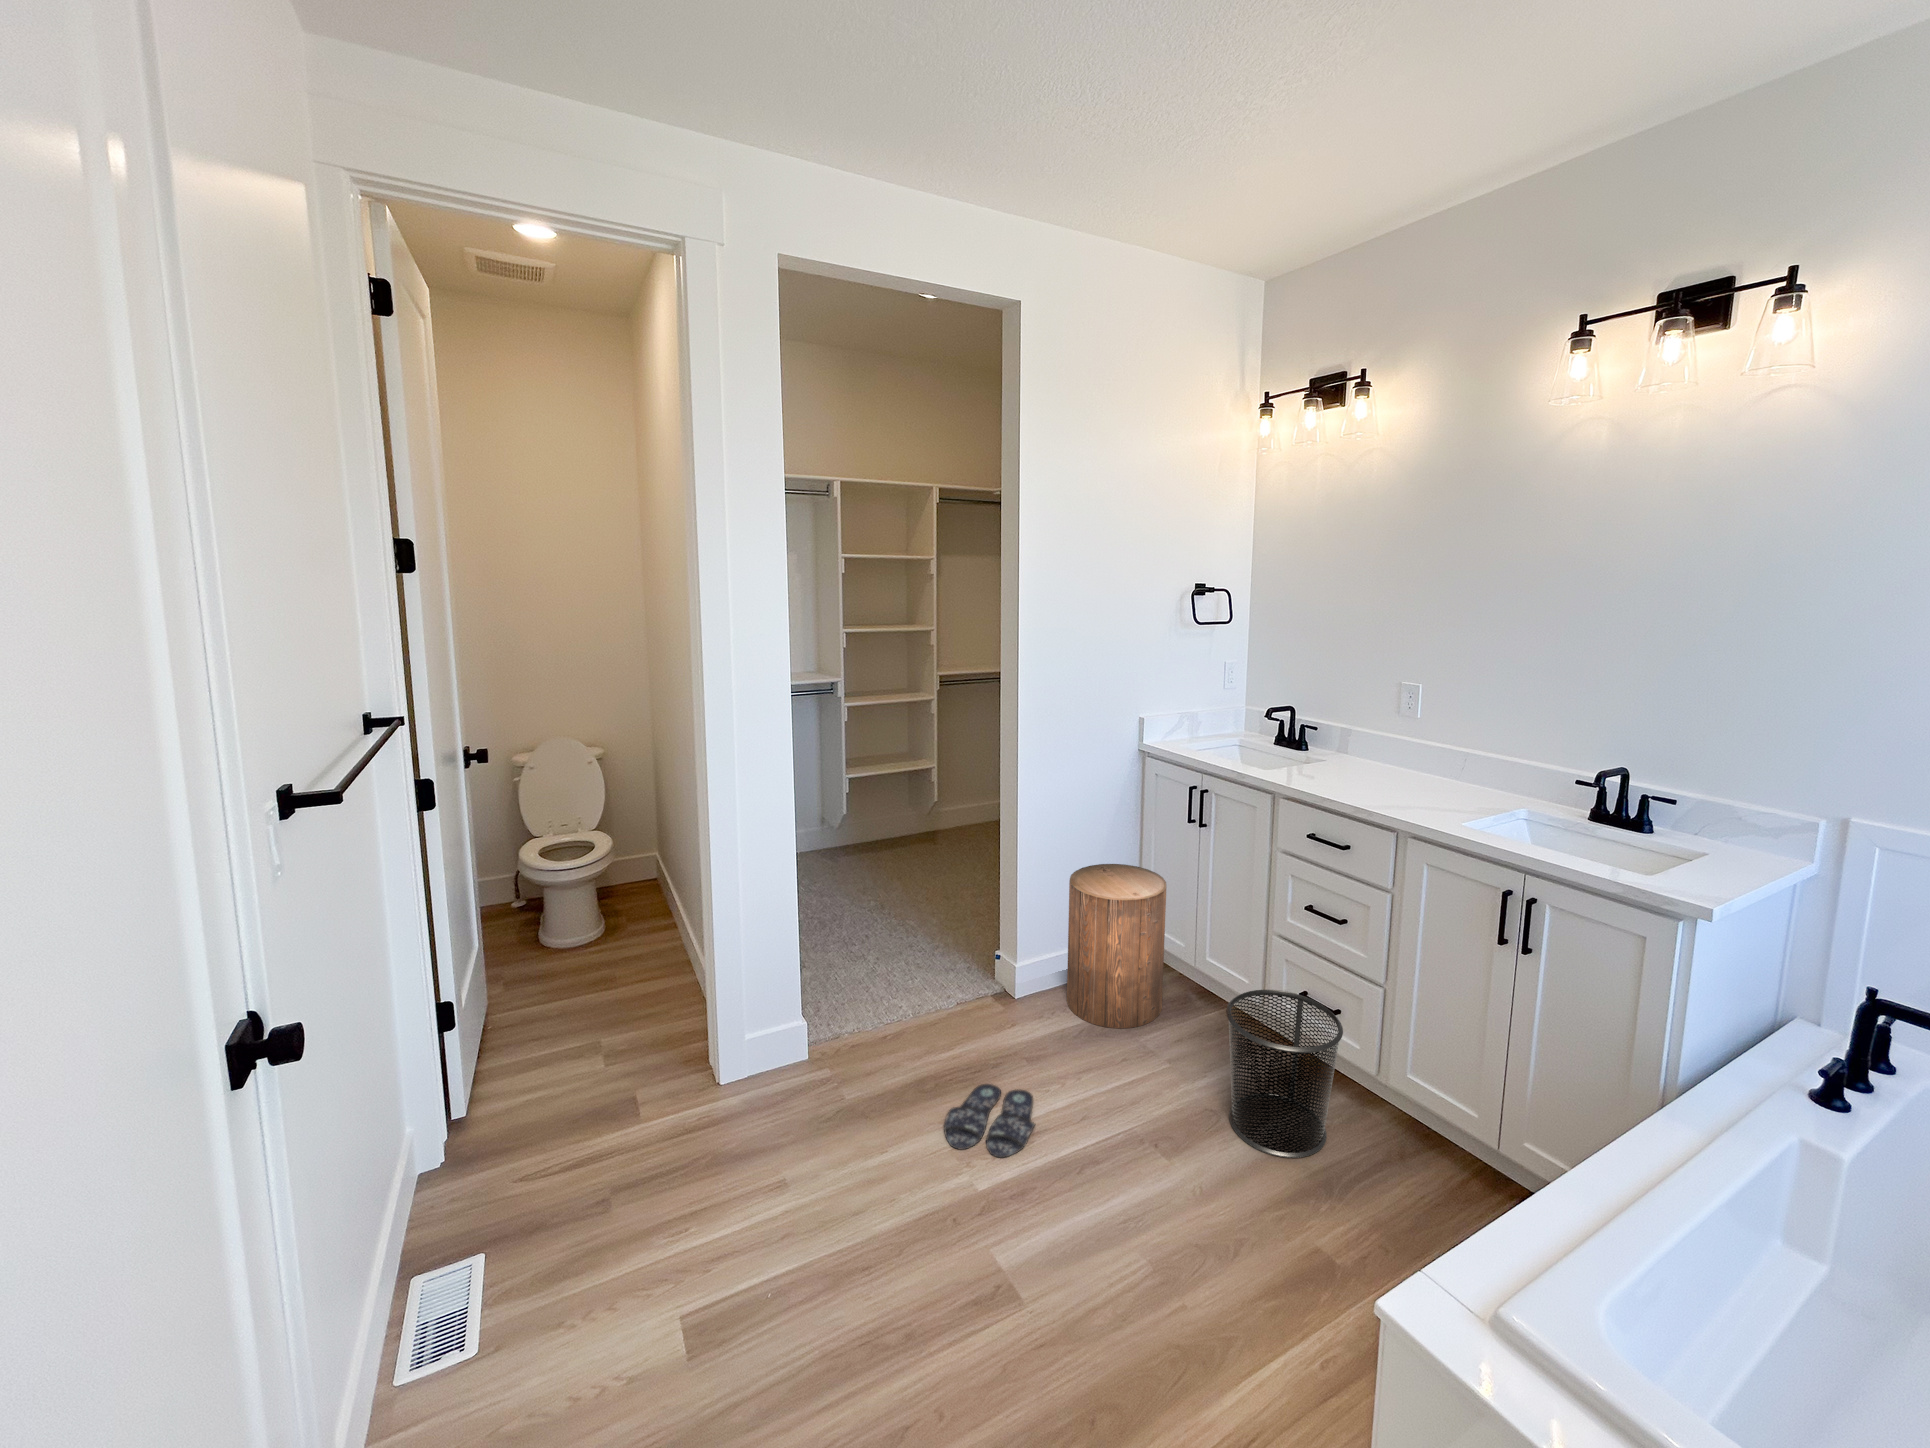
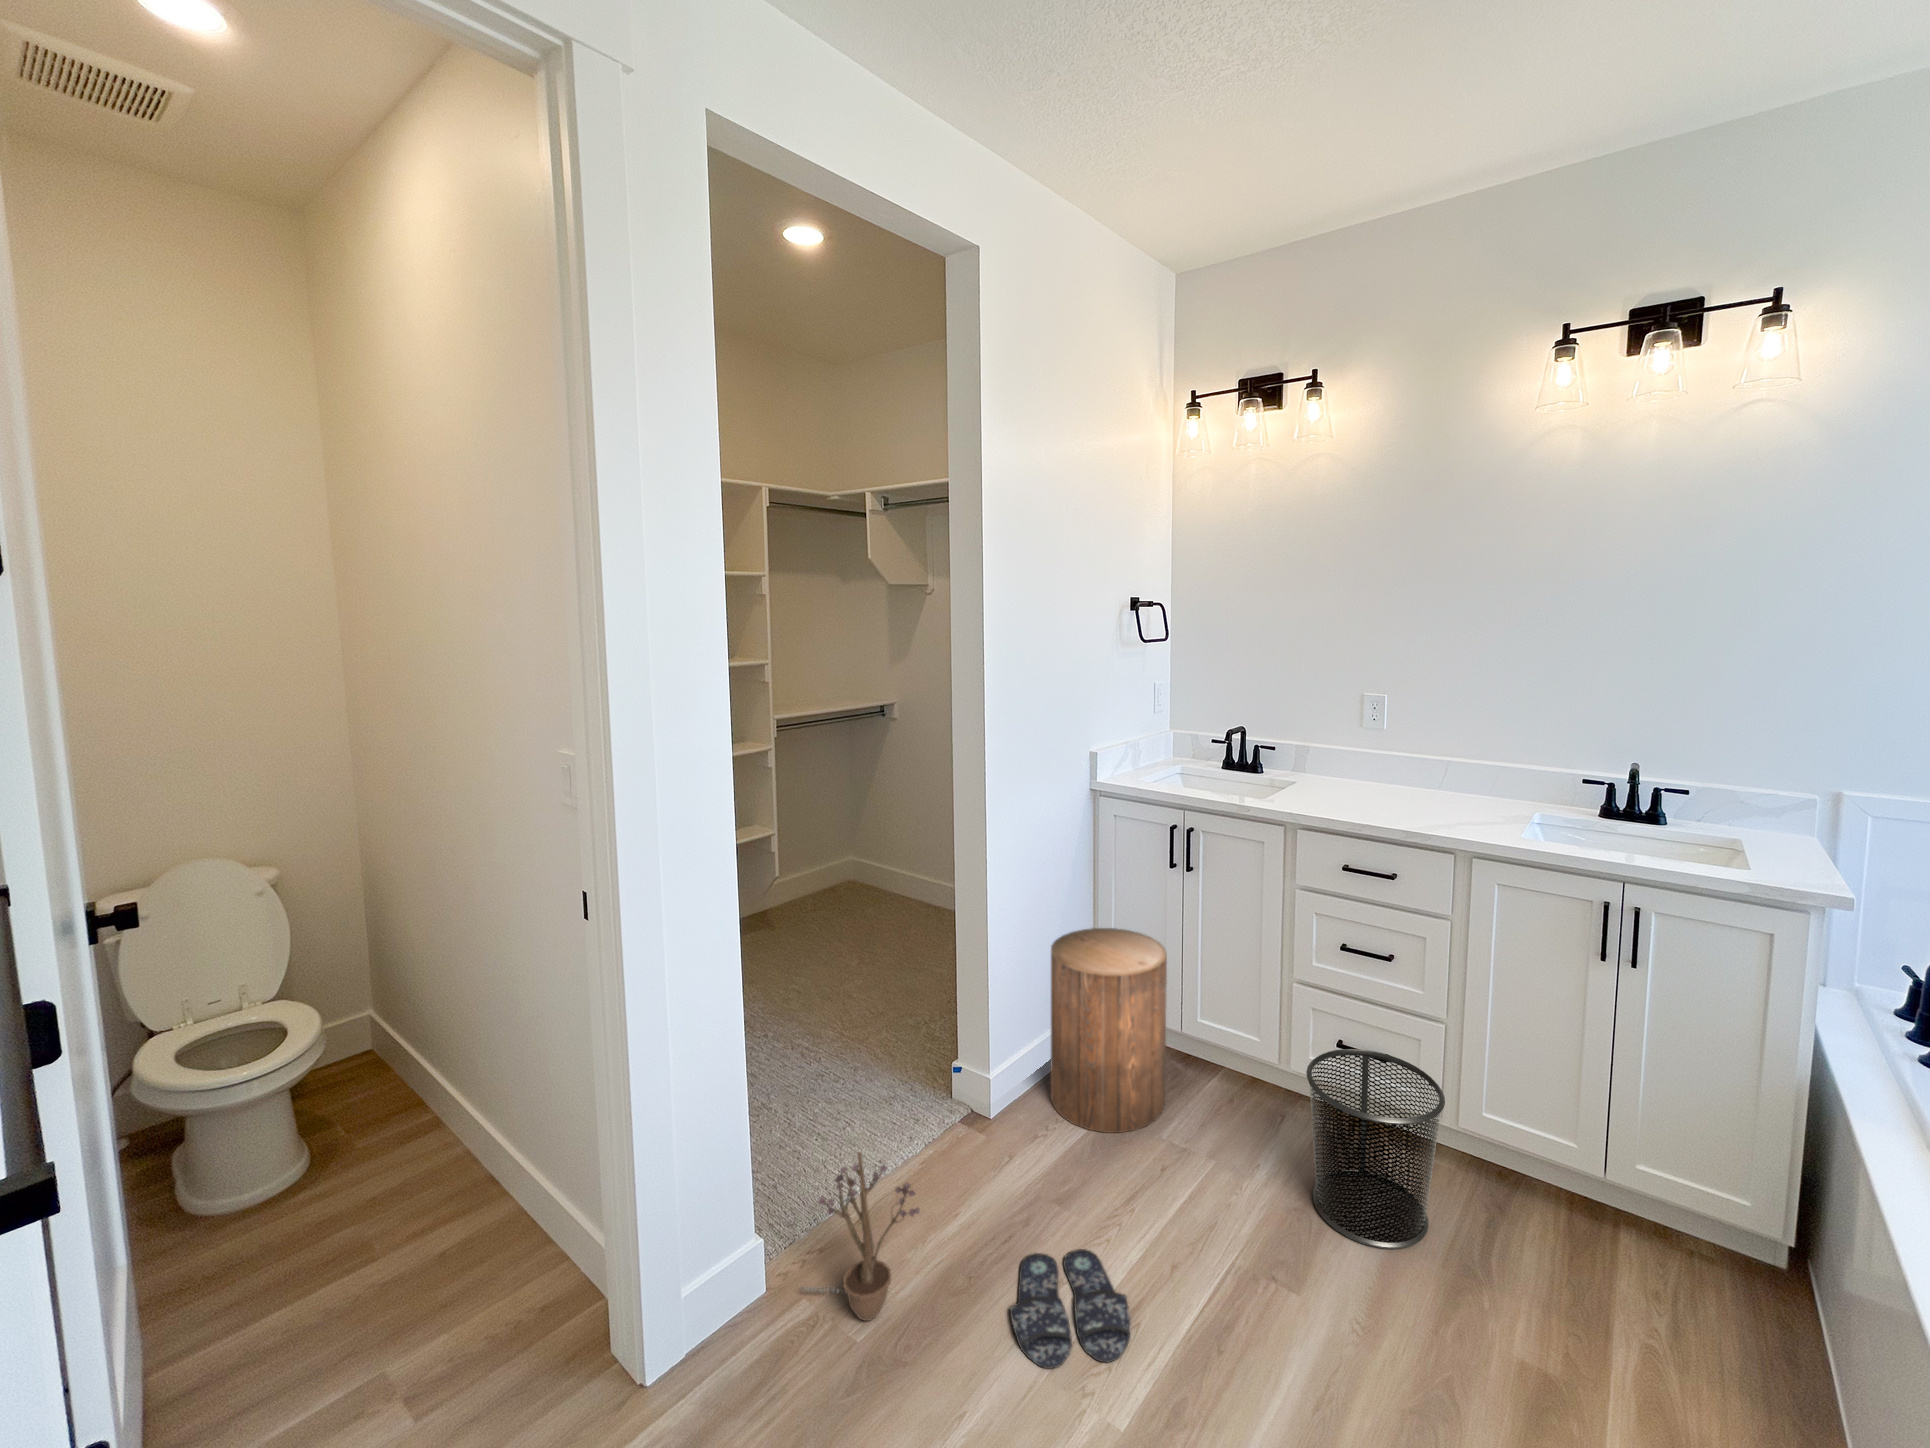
decorative plant: none [827,975,892,1091] -> present [803,1152,919,1321]

